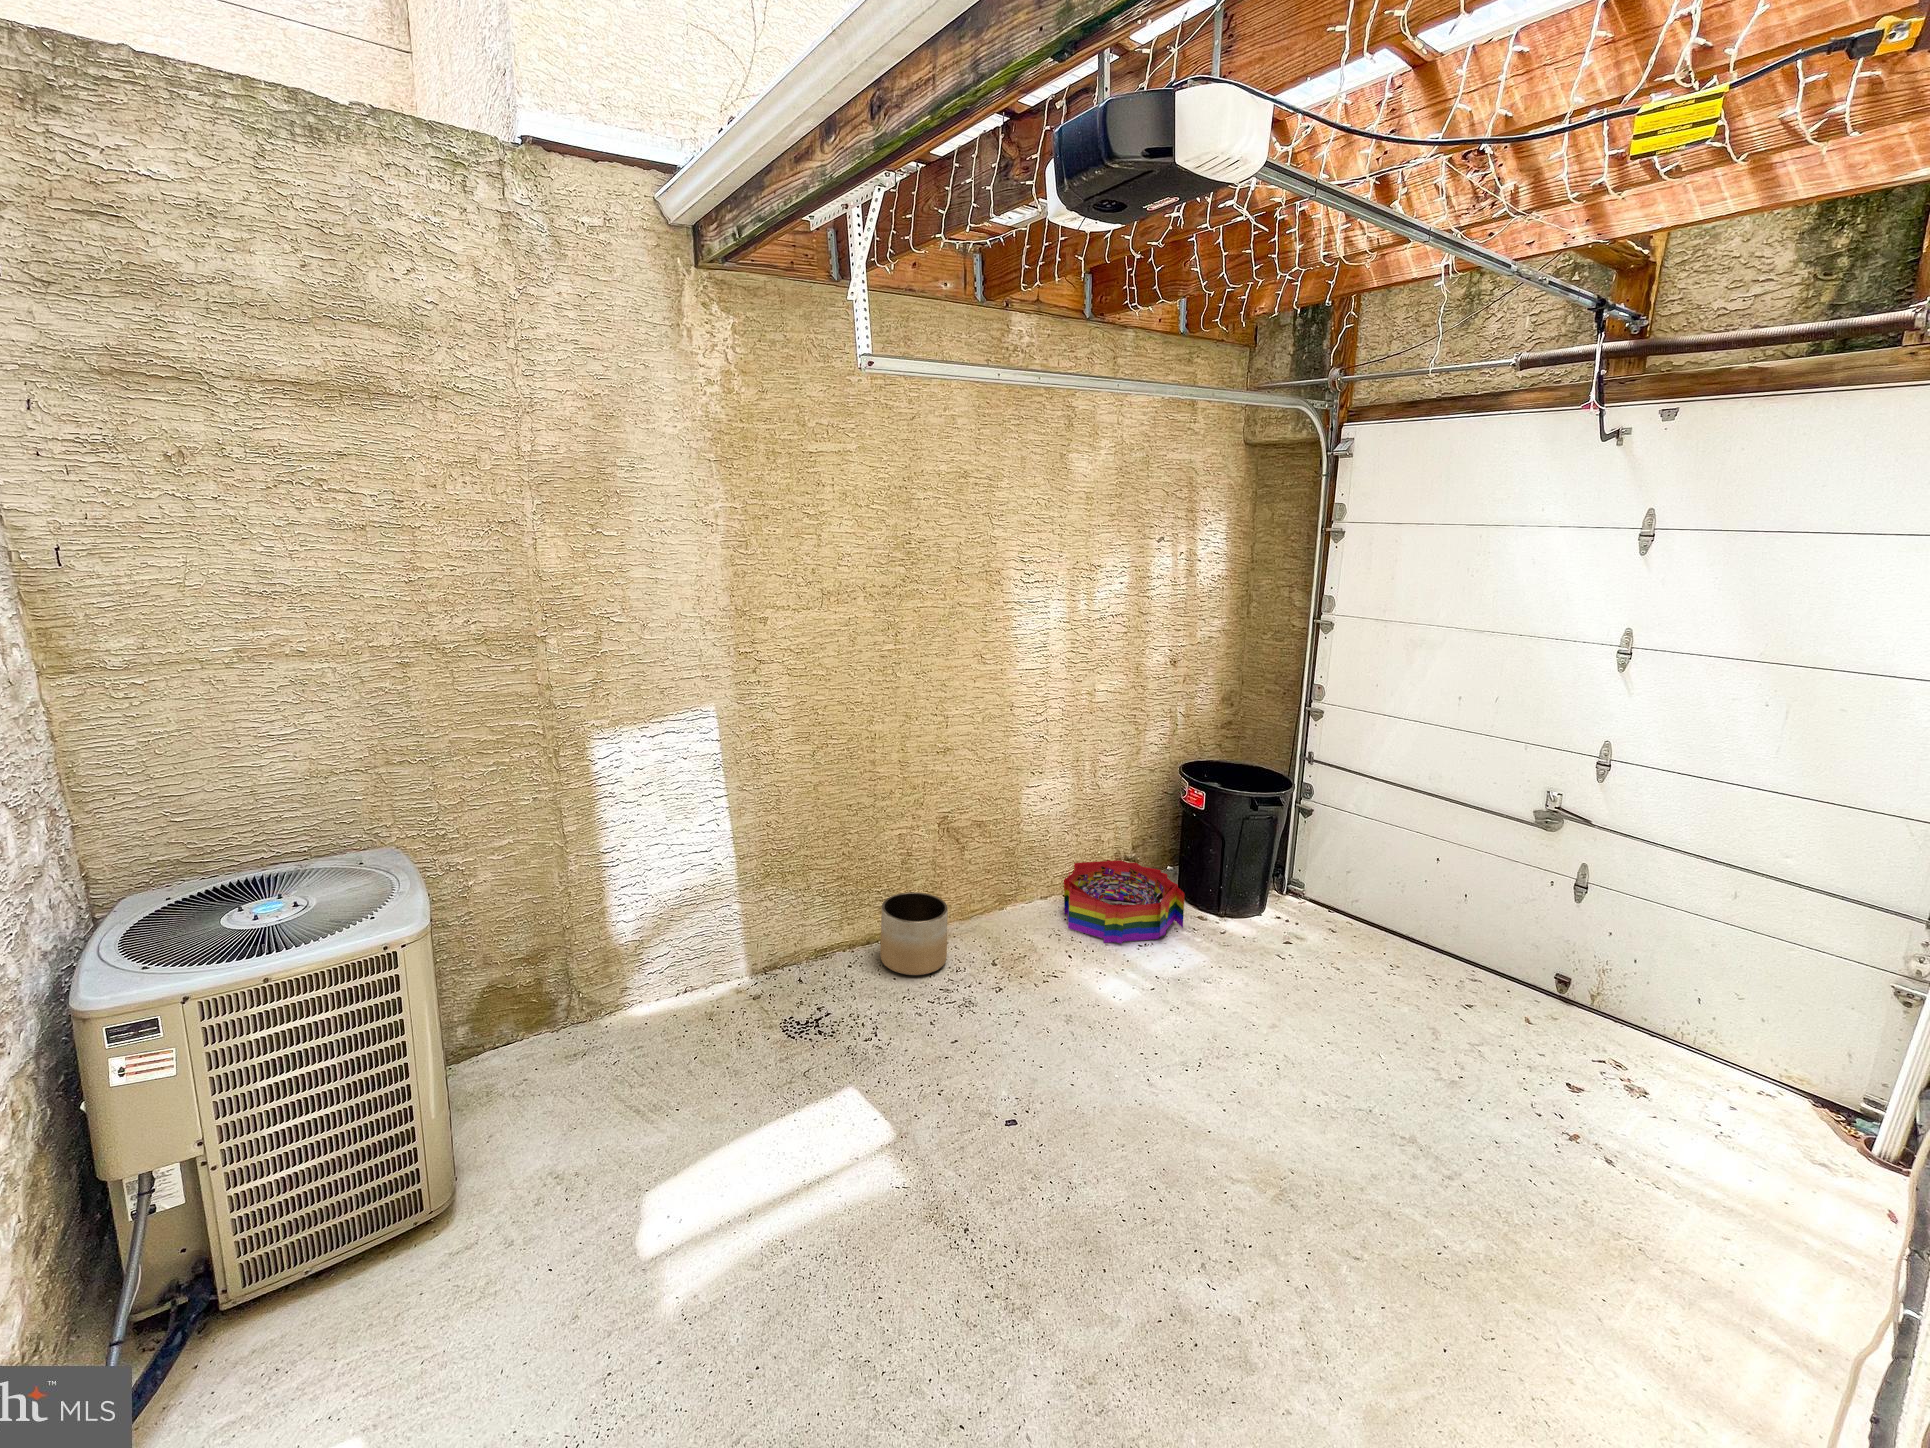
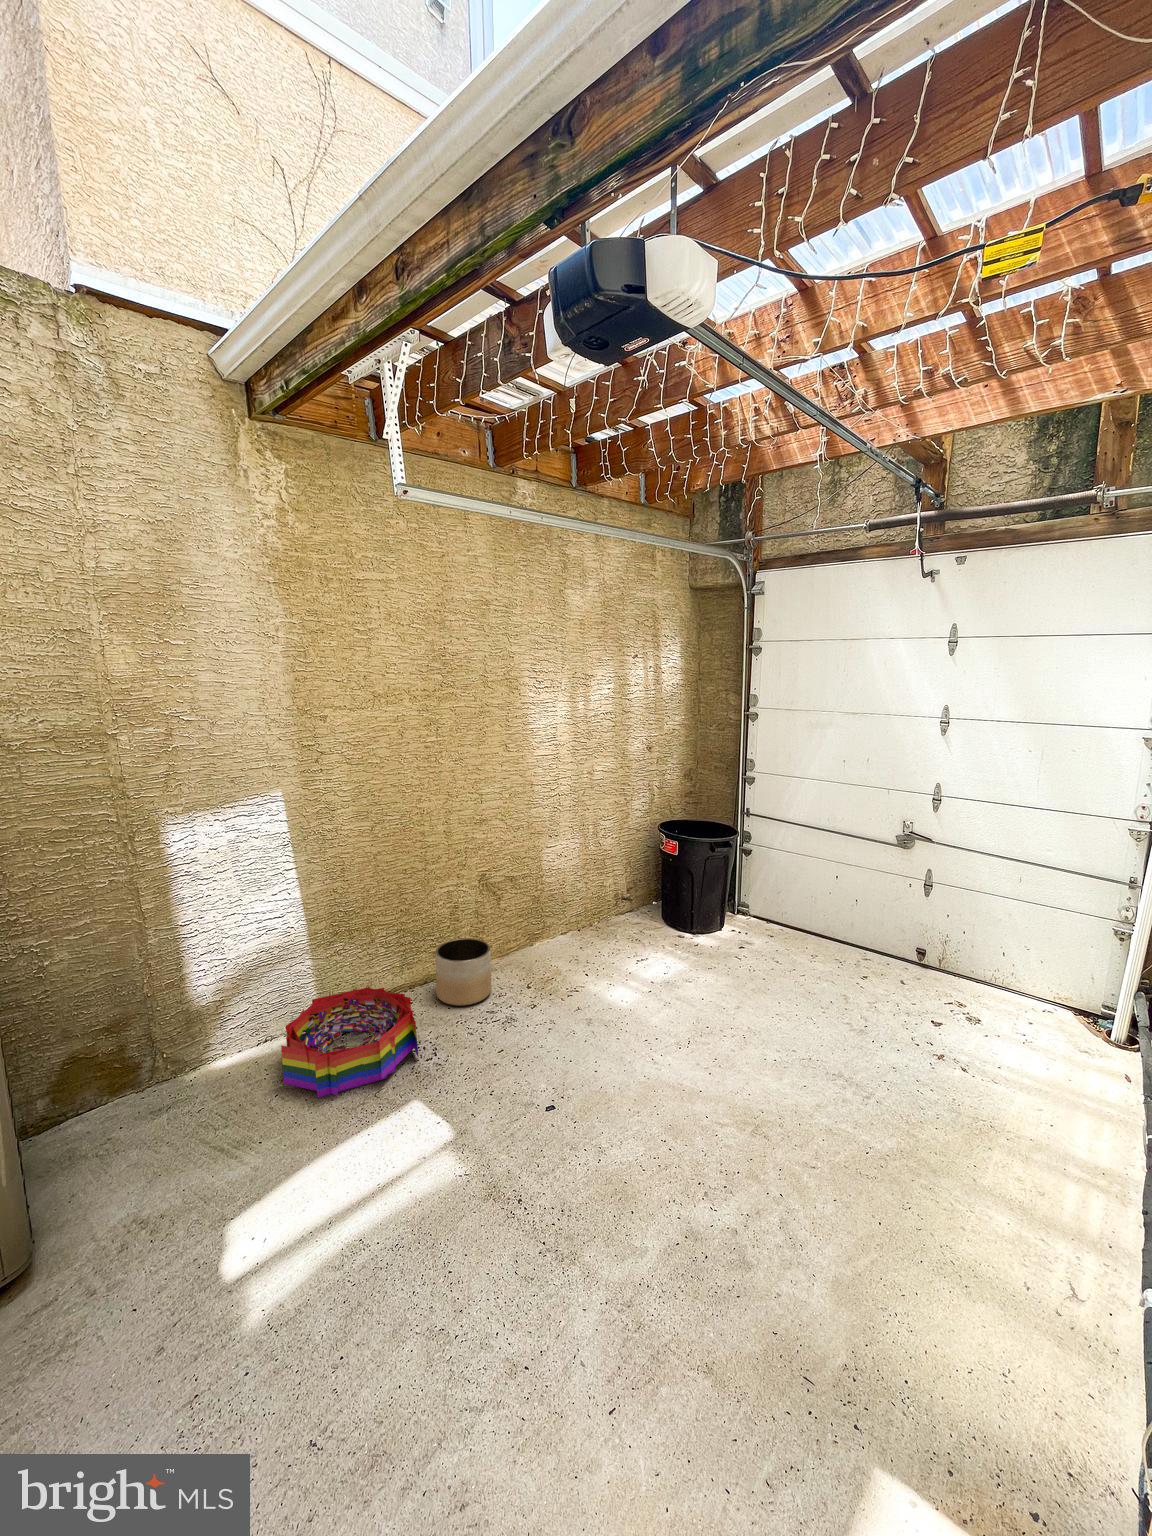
storage bin: present [1064,860,1185,944] -> present [281,987,418,1097]

